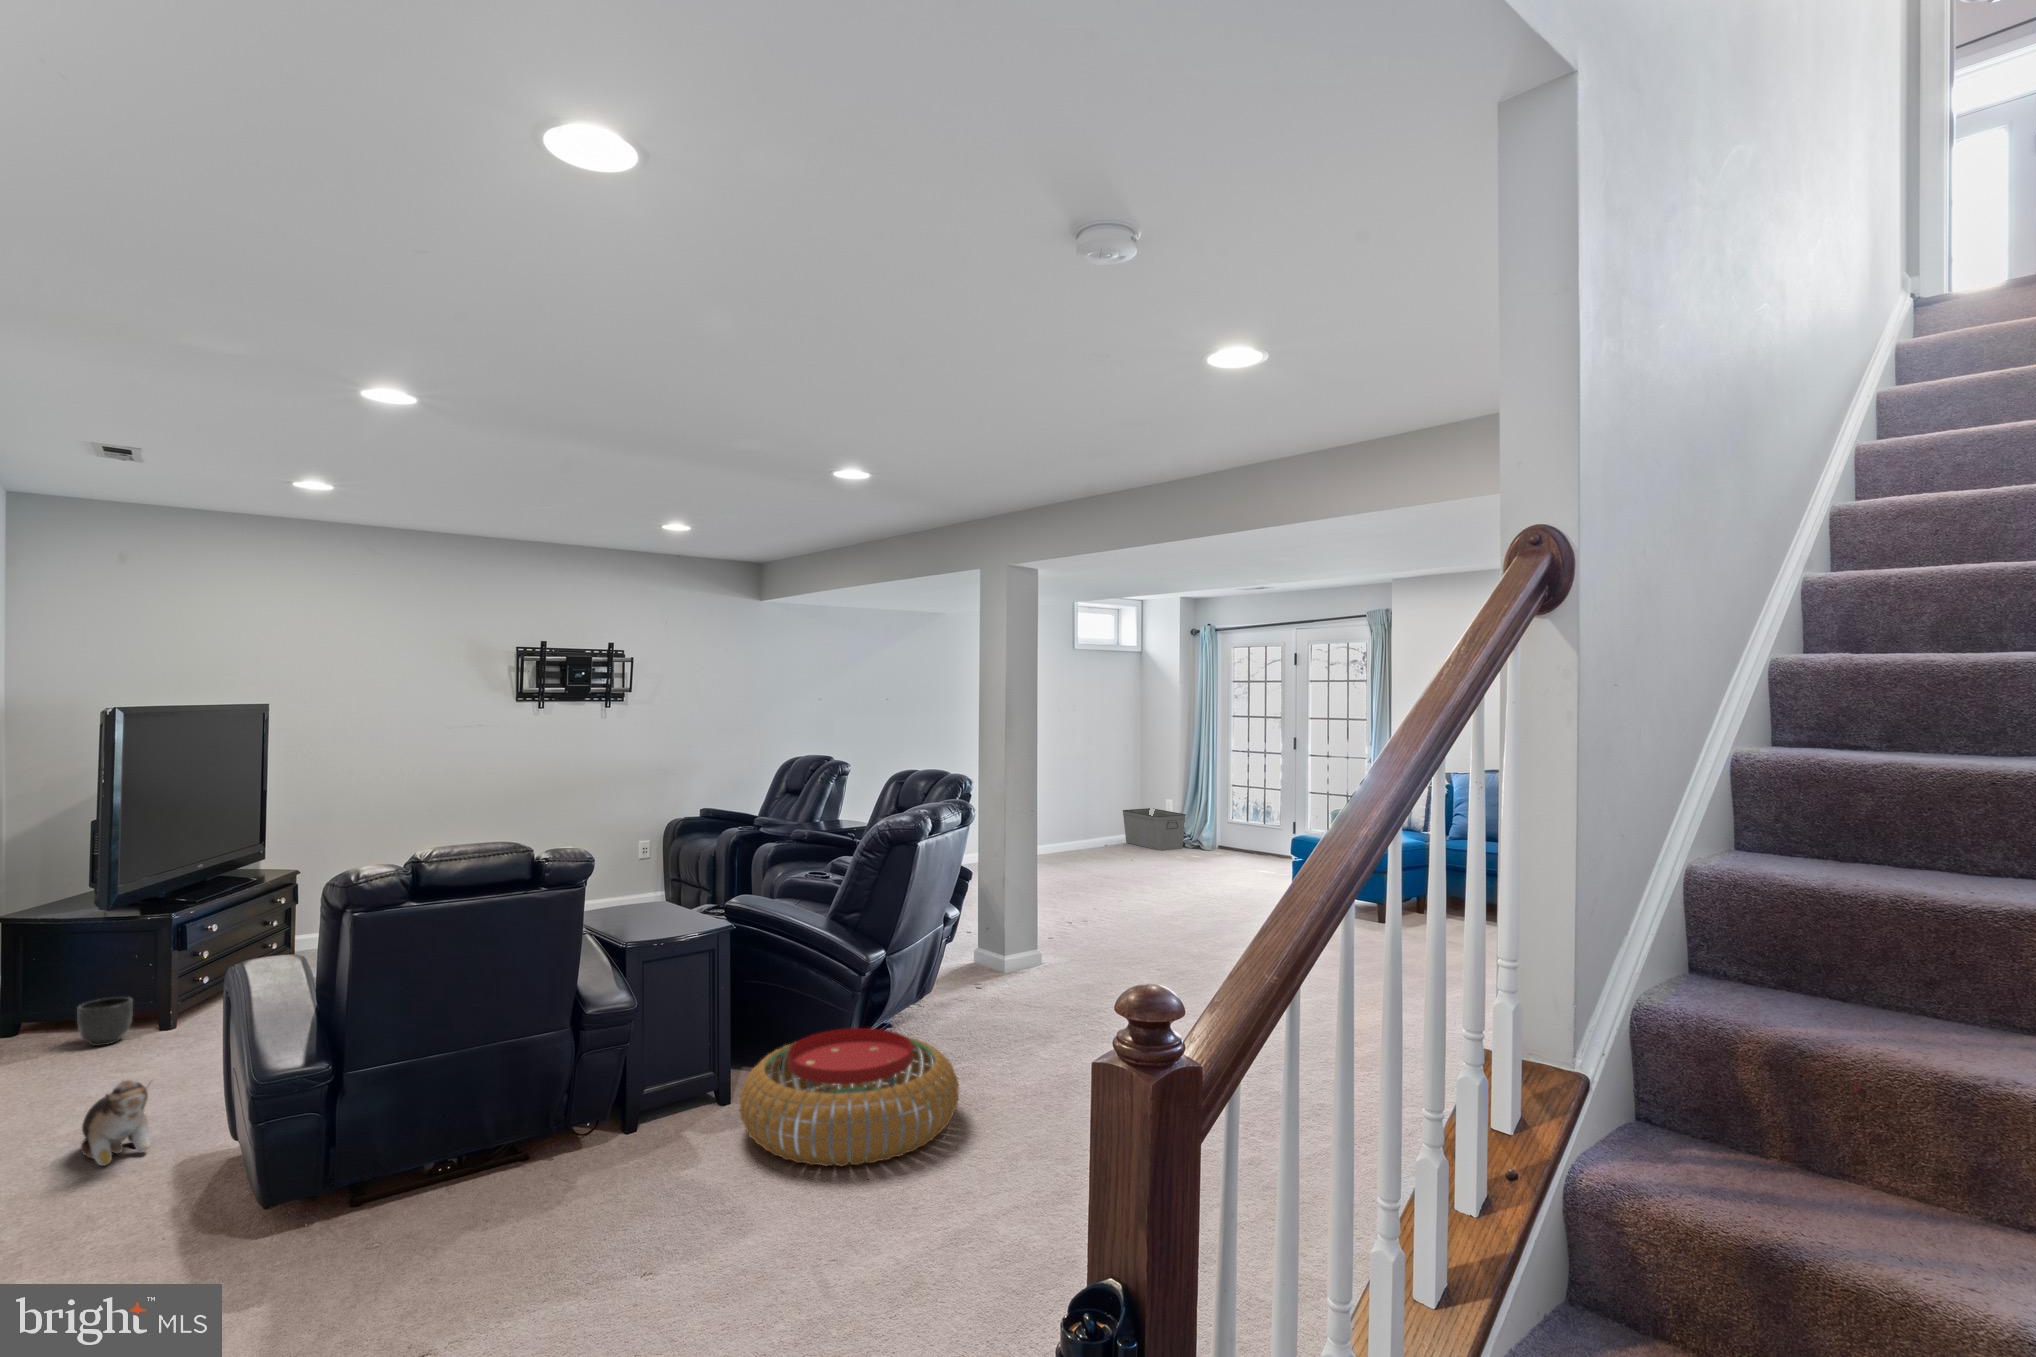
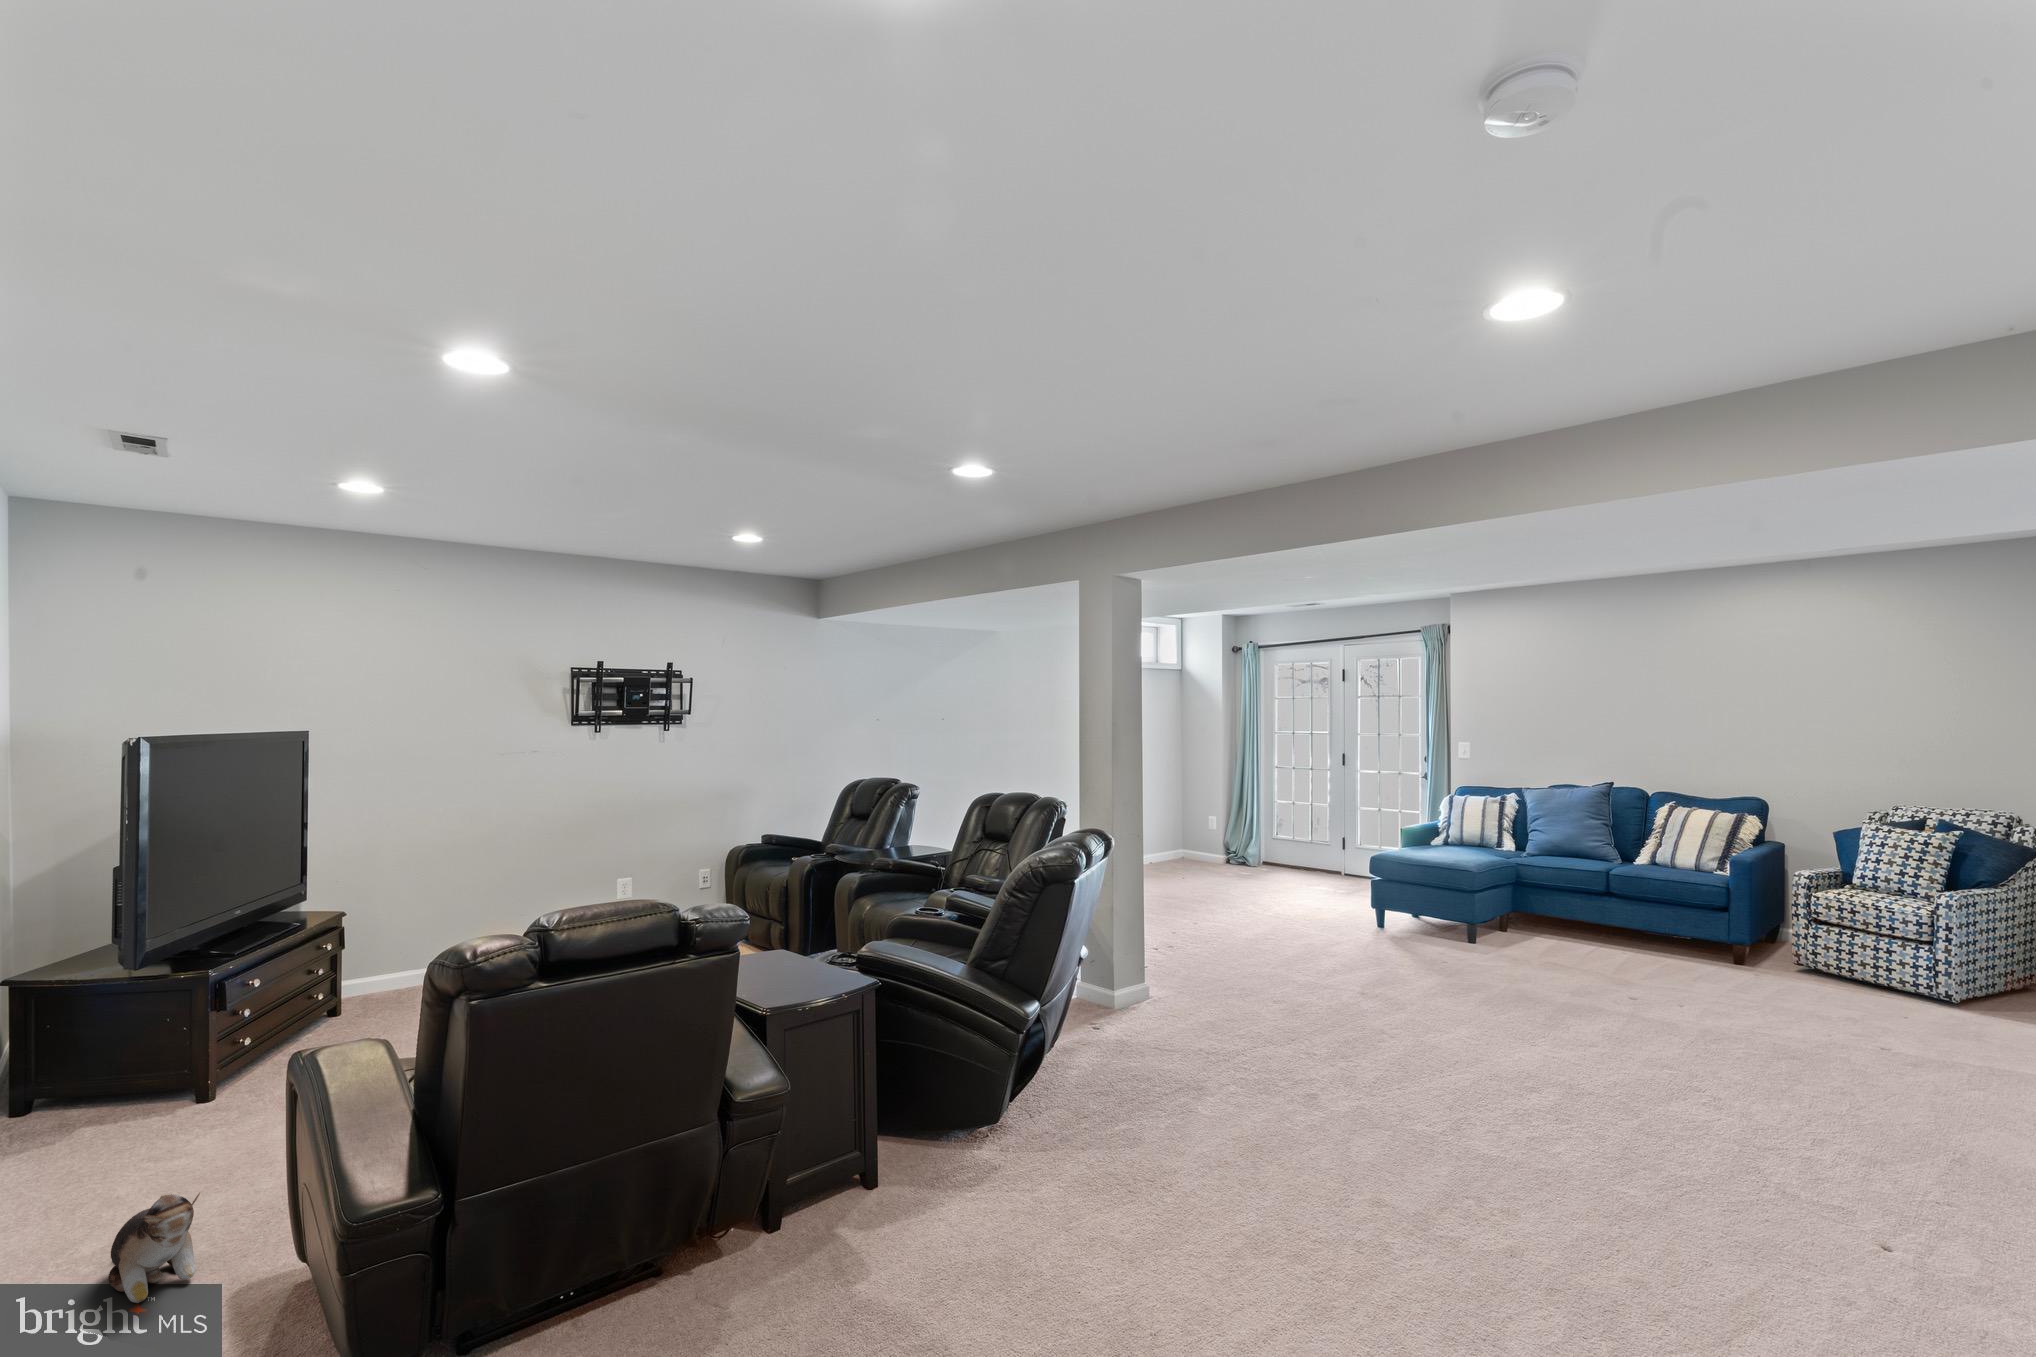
storage bin: present [1123,808,1186,850] -> none [1166,825,1232,867]
planter: present [77,997,133,1046] -> none [101,1067,166,1126]
pouf: present [740,1028,959,1166] -> none [906,1098,1159,1281]

